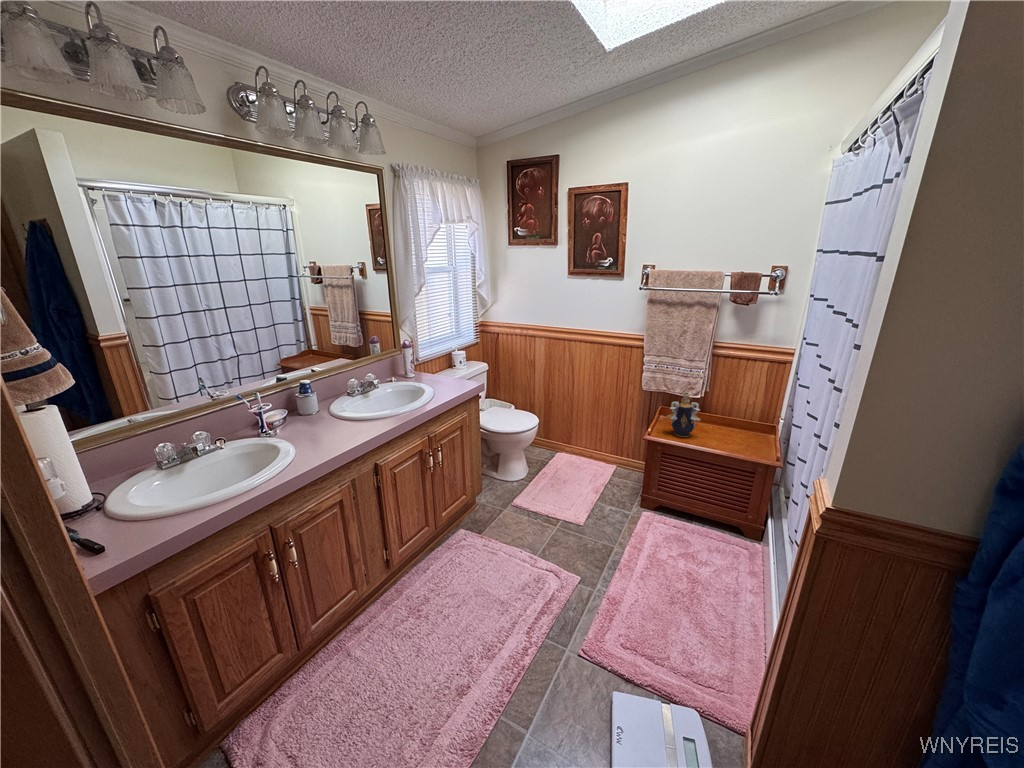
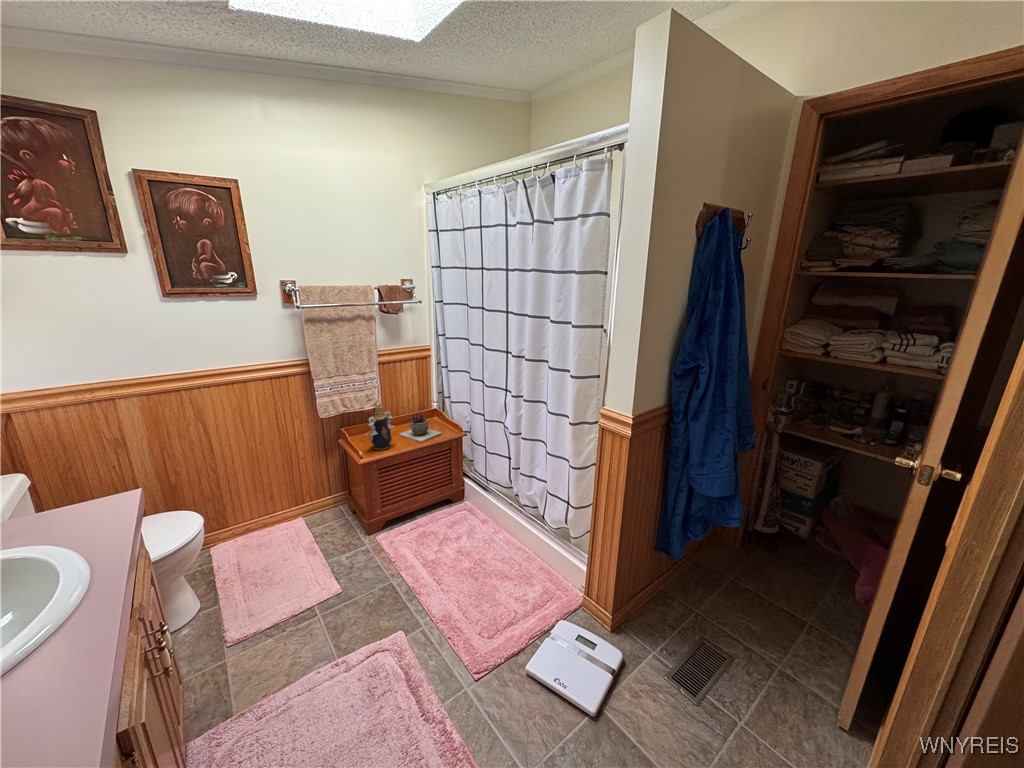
succulent plant: none [714,417,758,451] -> present [399,413,441,442]

